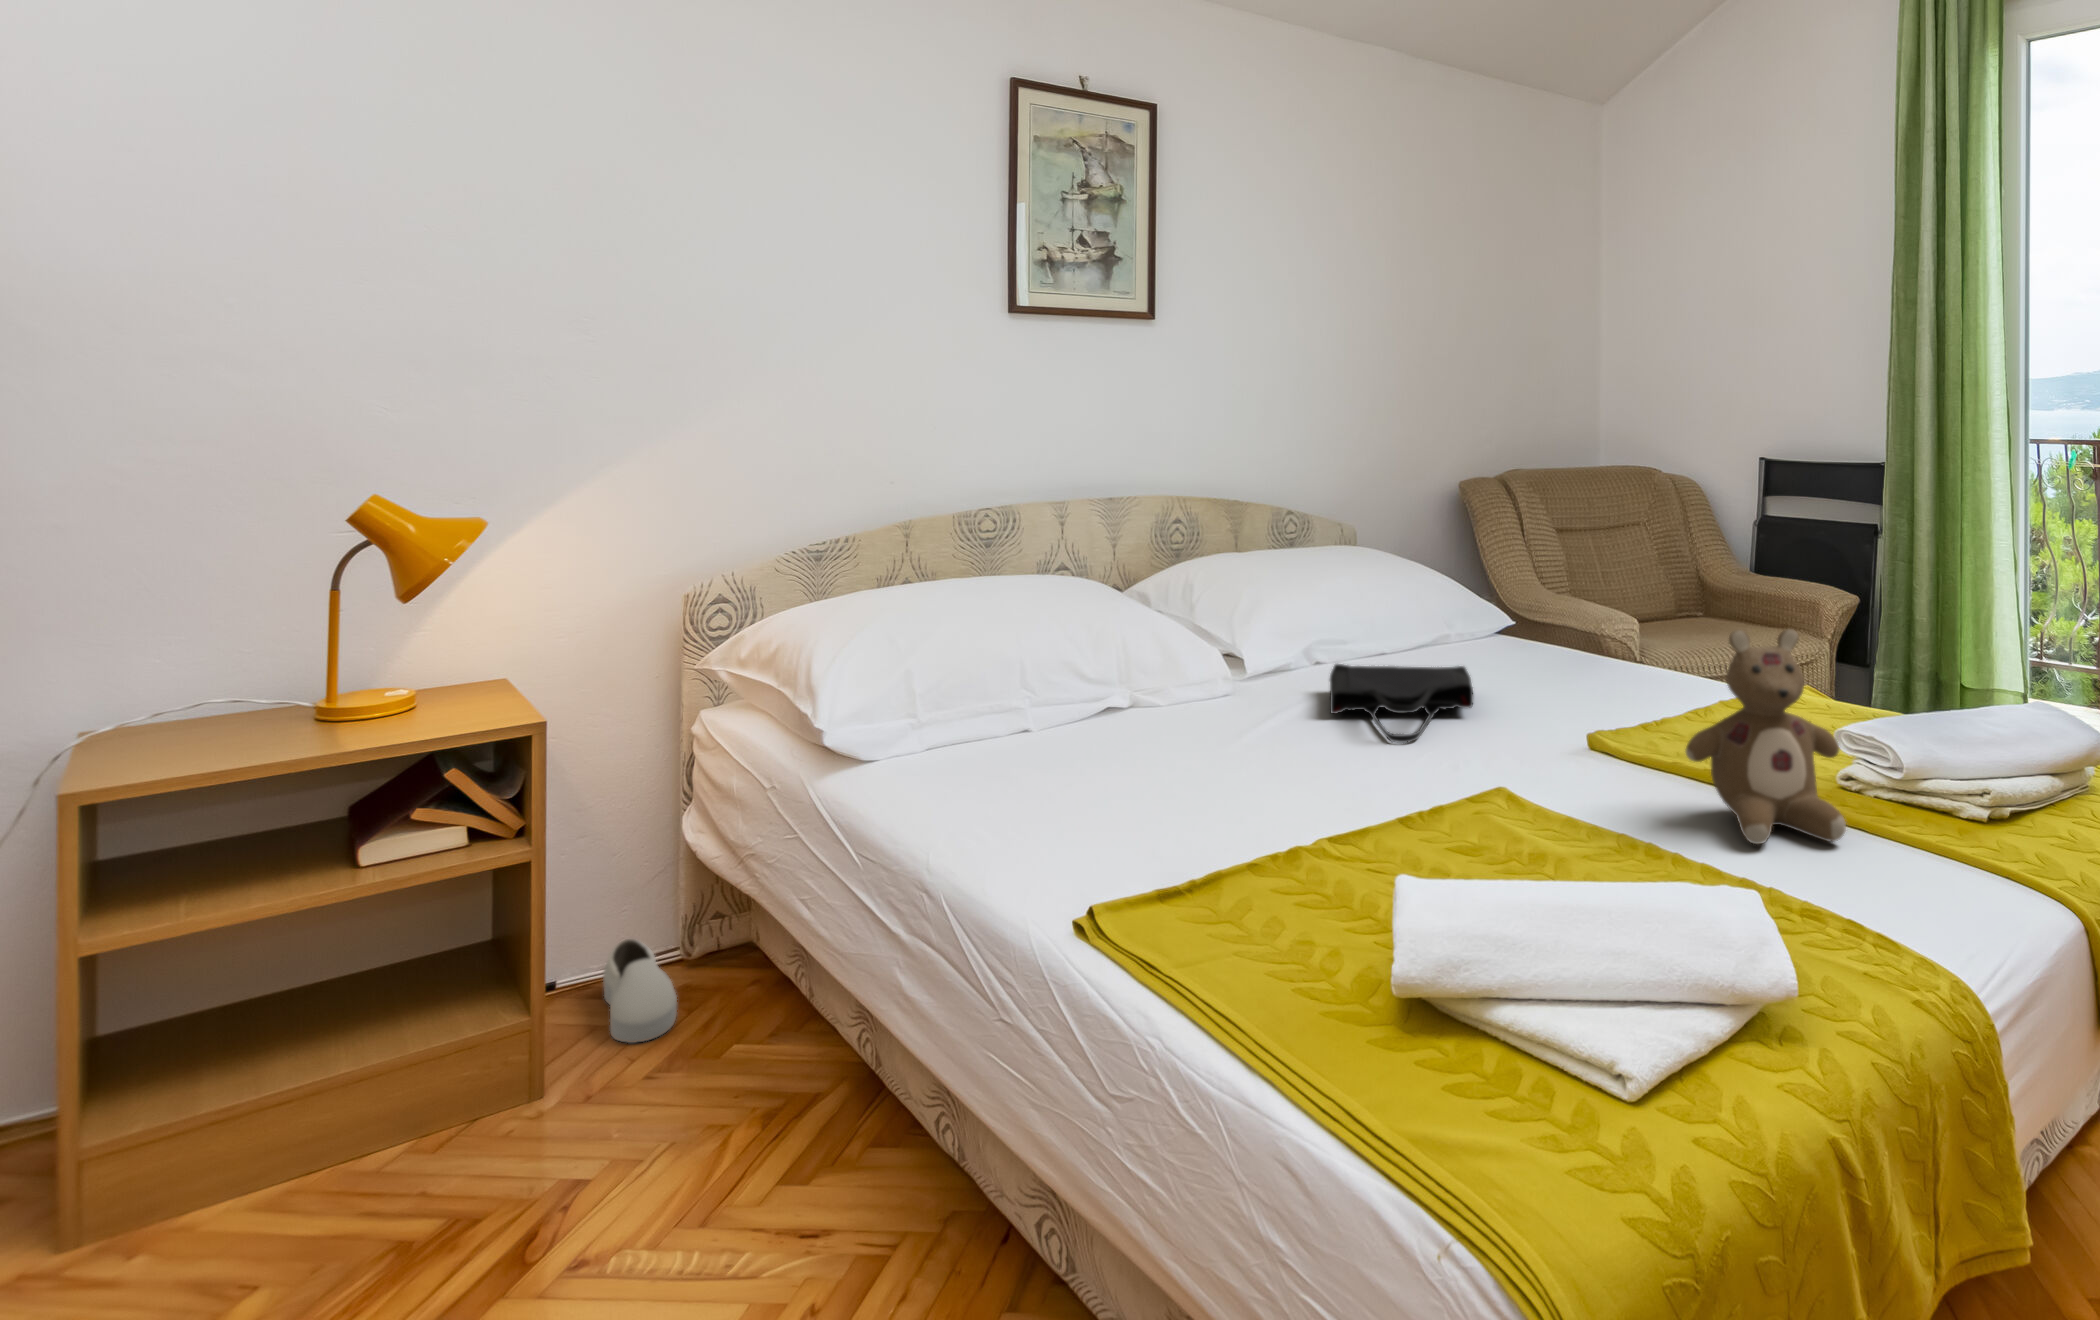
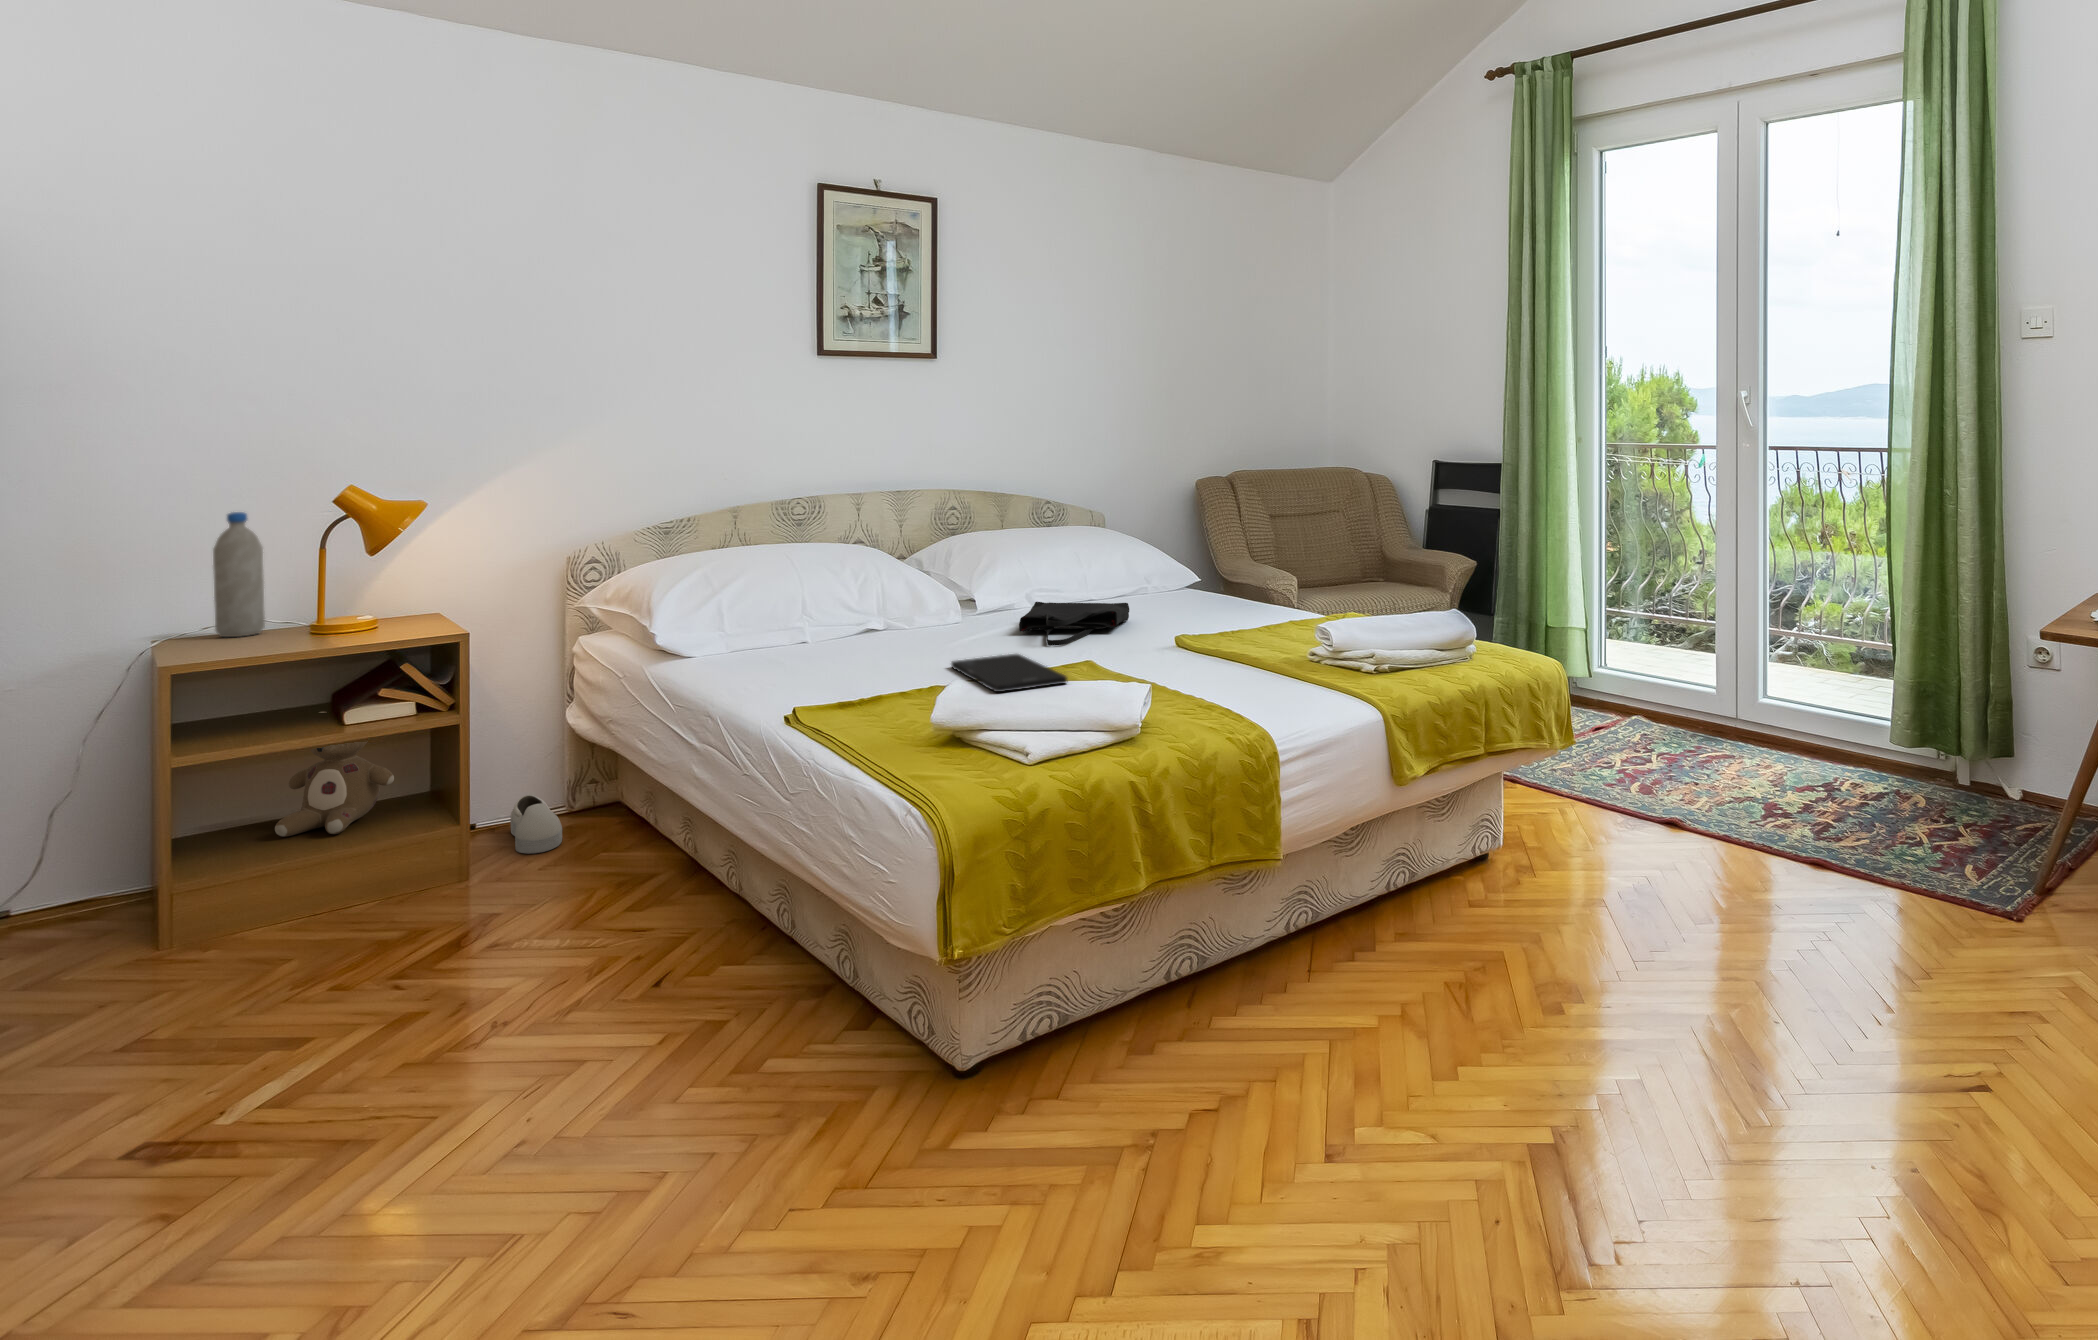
water bottle: none [163,537,244,730] -> present [213,512,265,637]
stuffed bear: present [1685,629,1846,844] -> present [275,711,394,837]
smartphone: none [1277,763,1493,856] -> present [951,654,1067,692]

